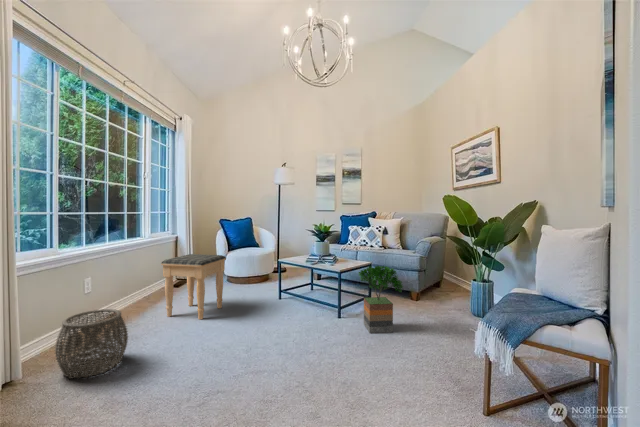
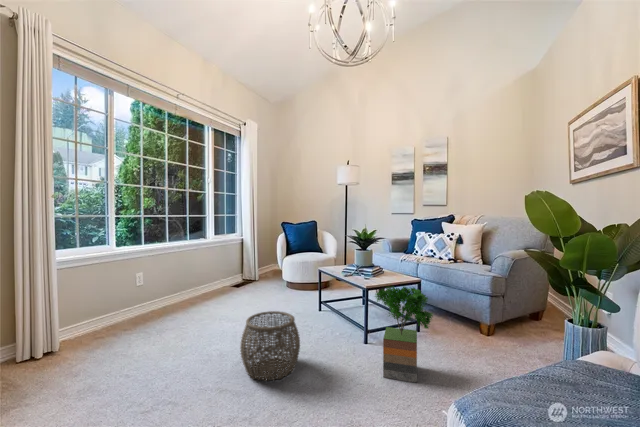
footstool: present [161,254,226,319] -> none [195,256,259,324]
woven basket: present [55,309,128,378] -> present [240,311,300,381]

